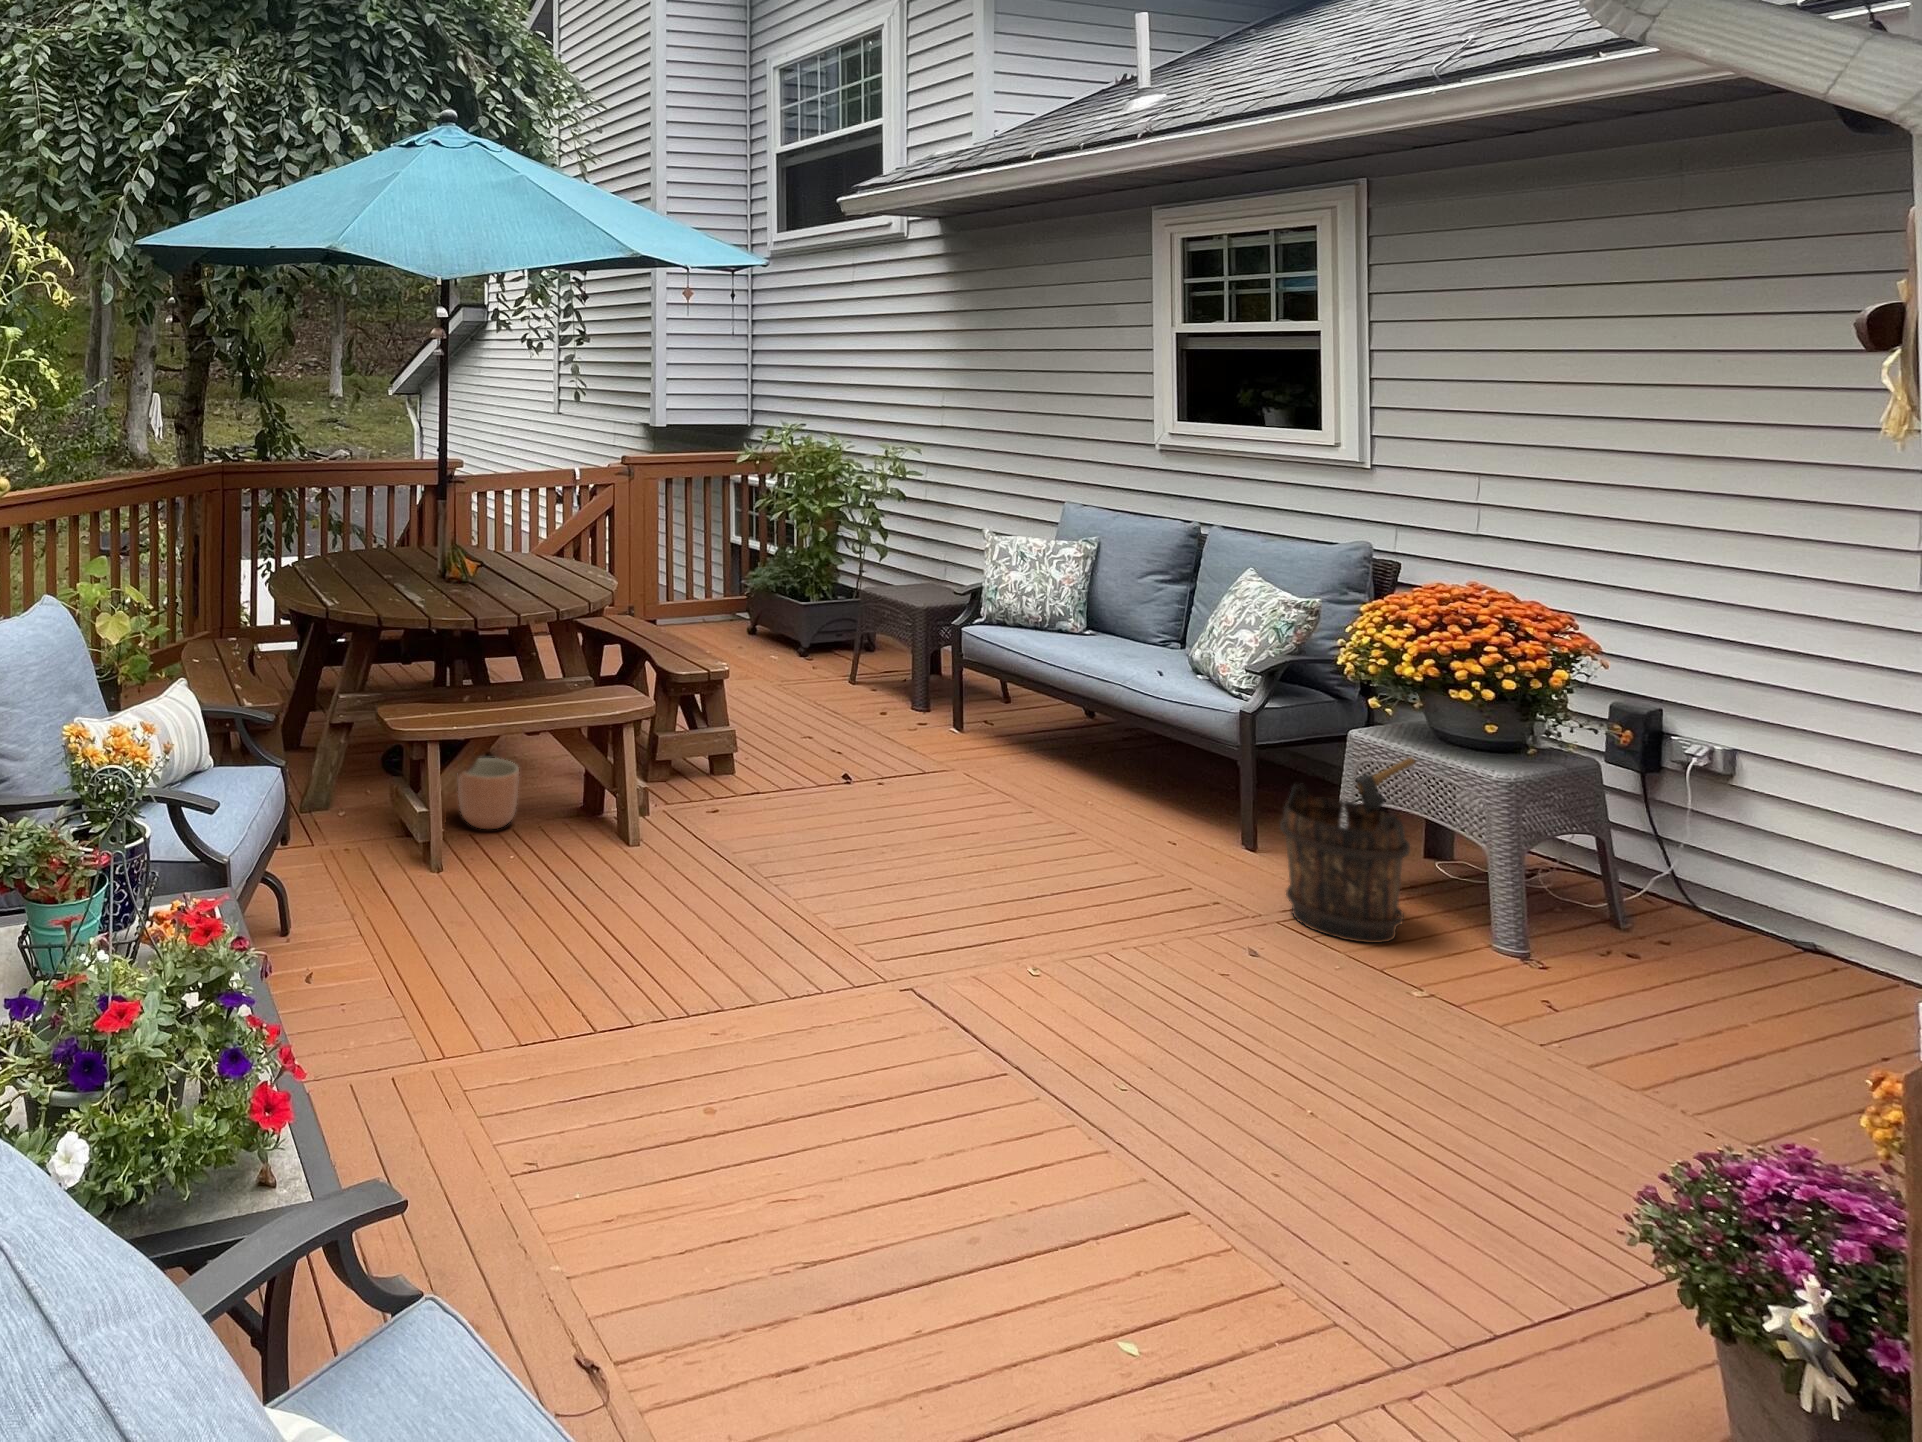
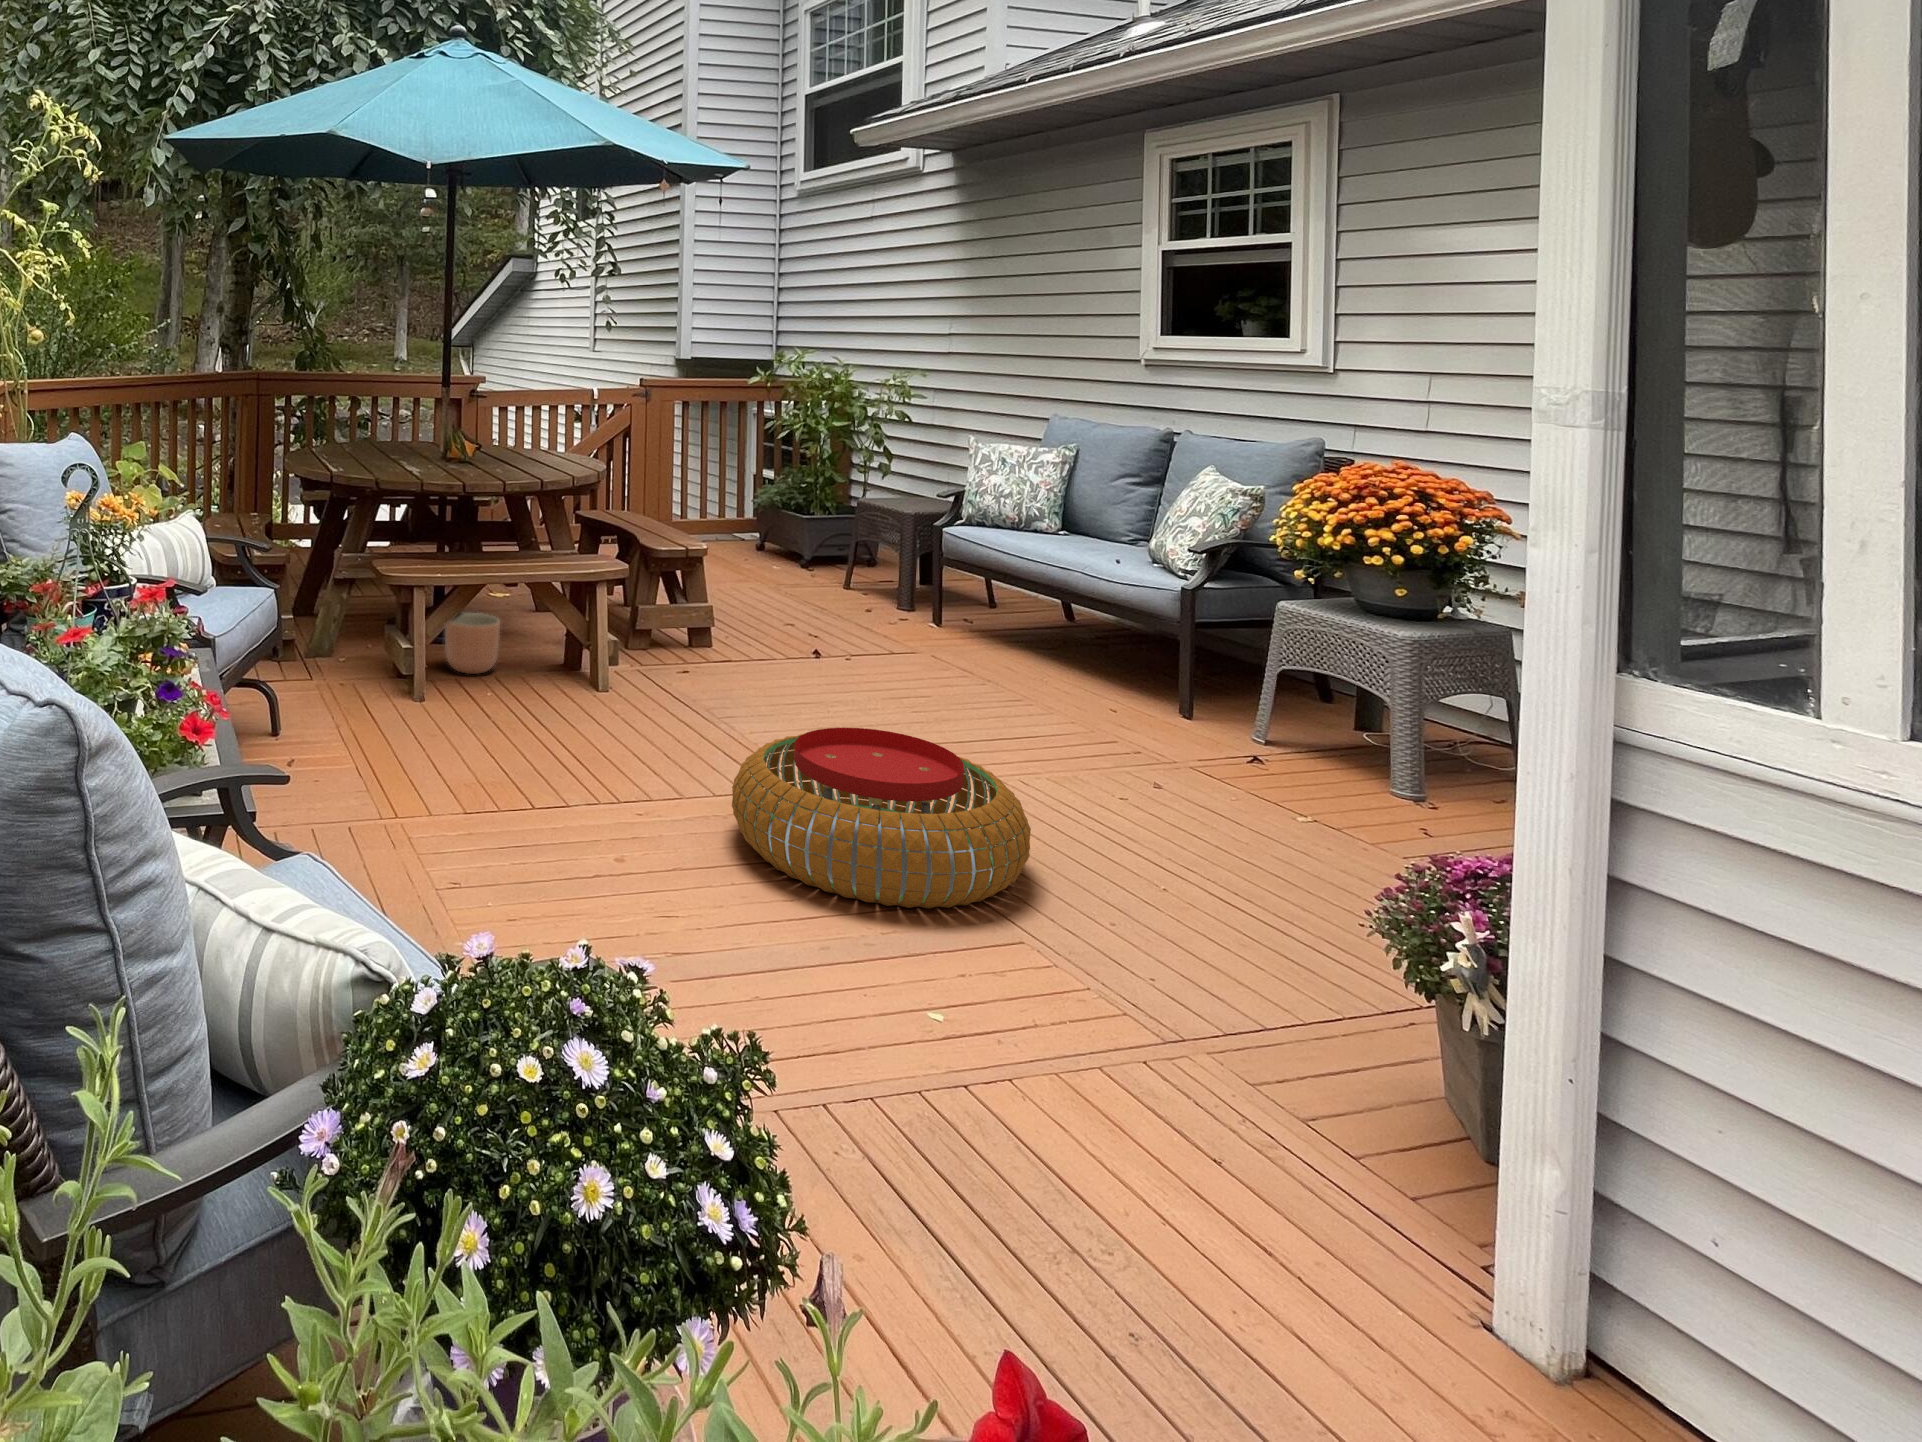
bucket: present [1280,758,1415,943] -> none [1194,620,1327,783]
pouf: none [827,921,1171,1155] -> present [732,728,1031,909]

